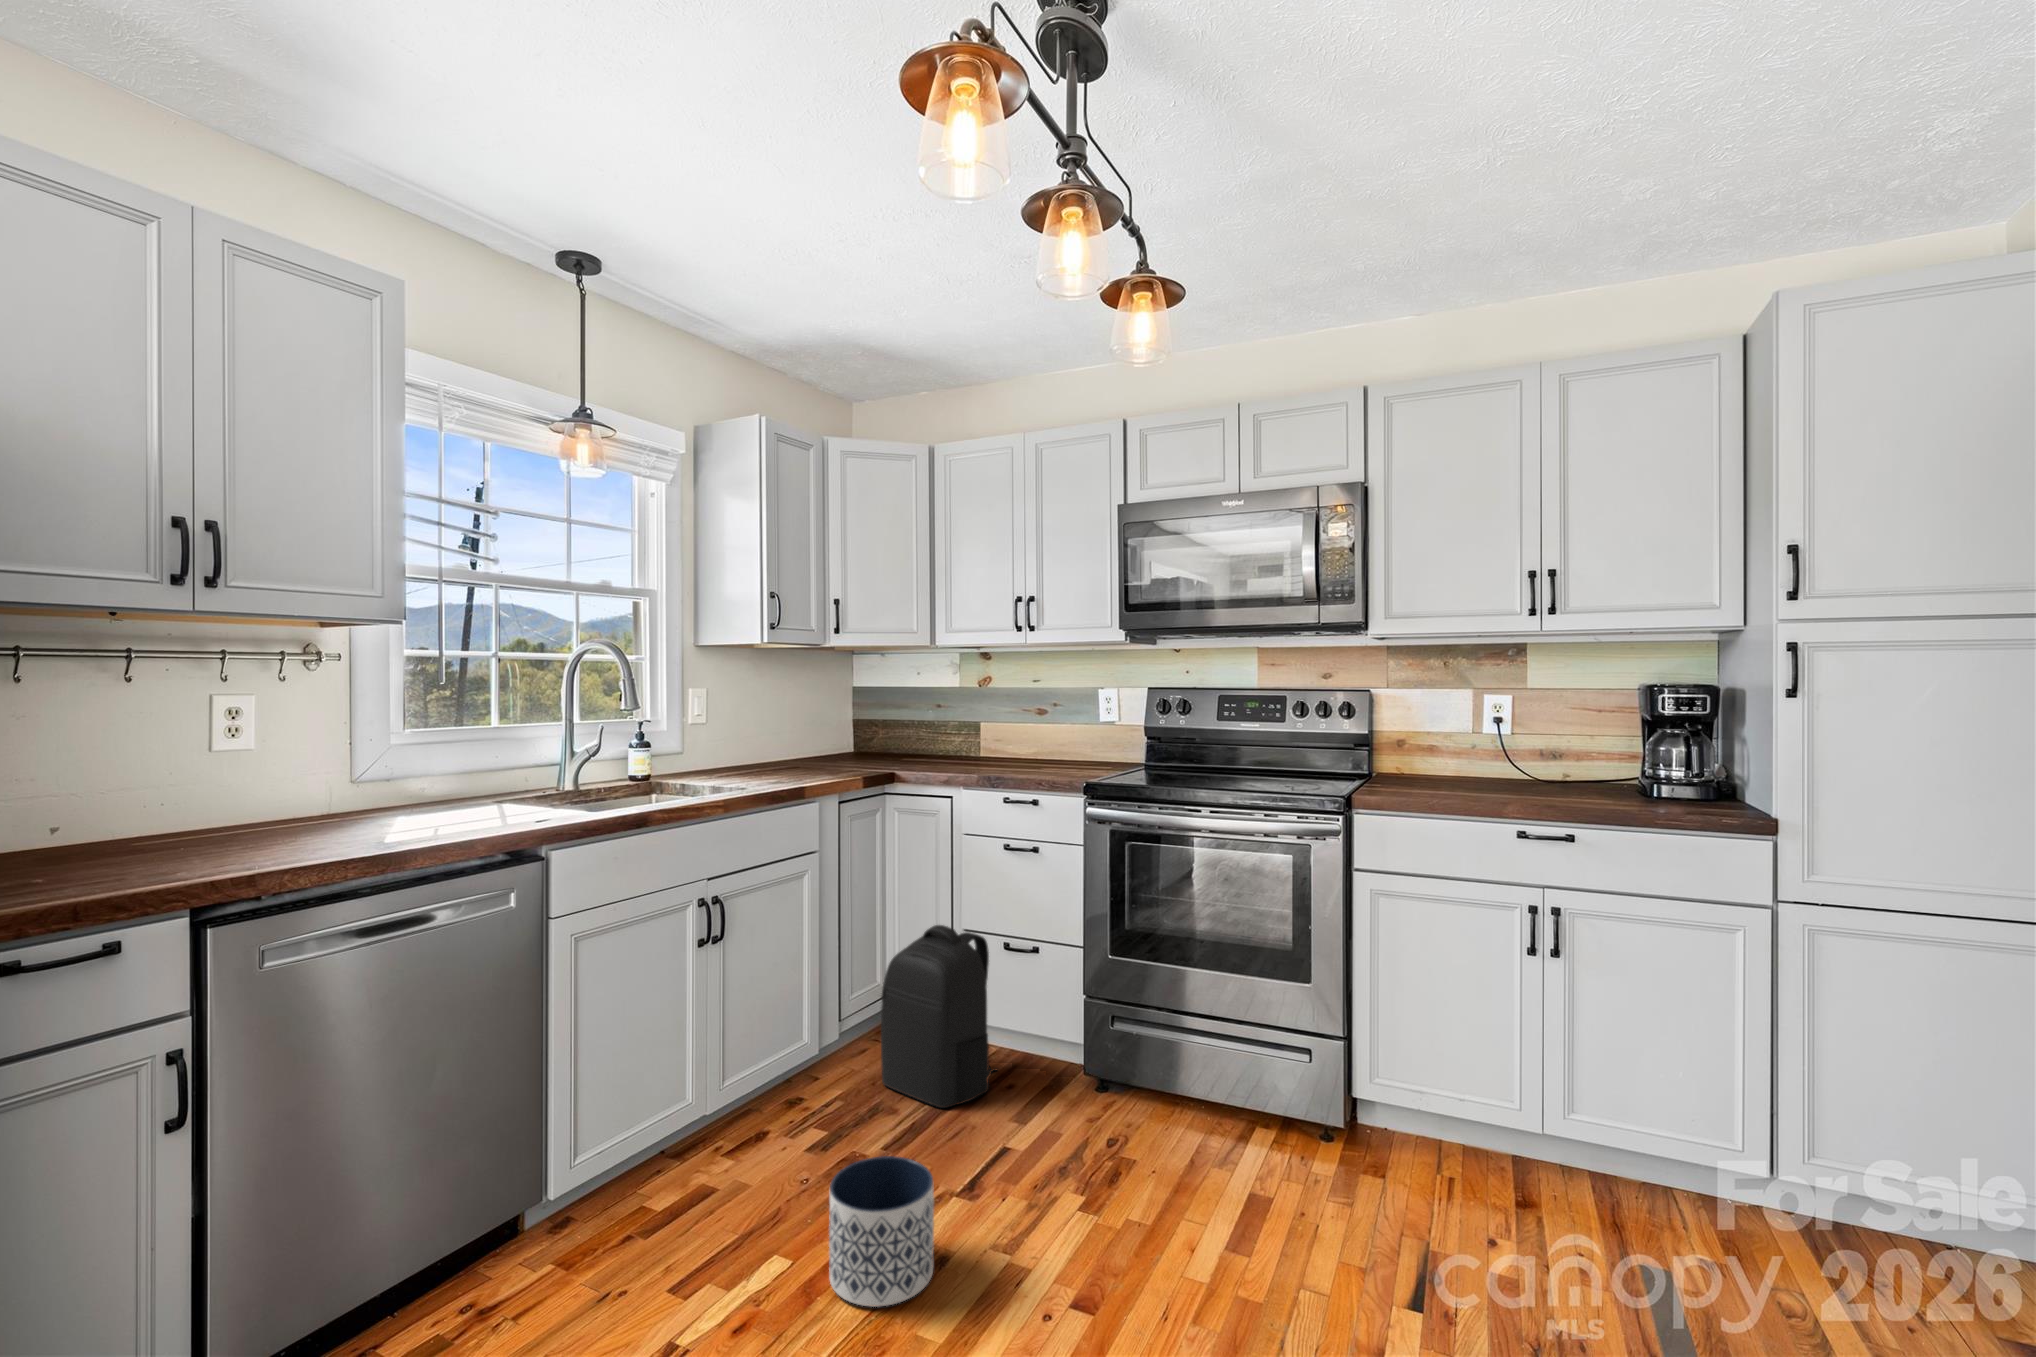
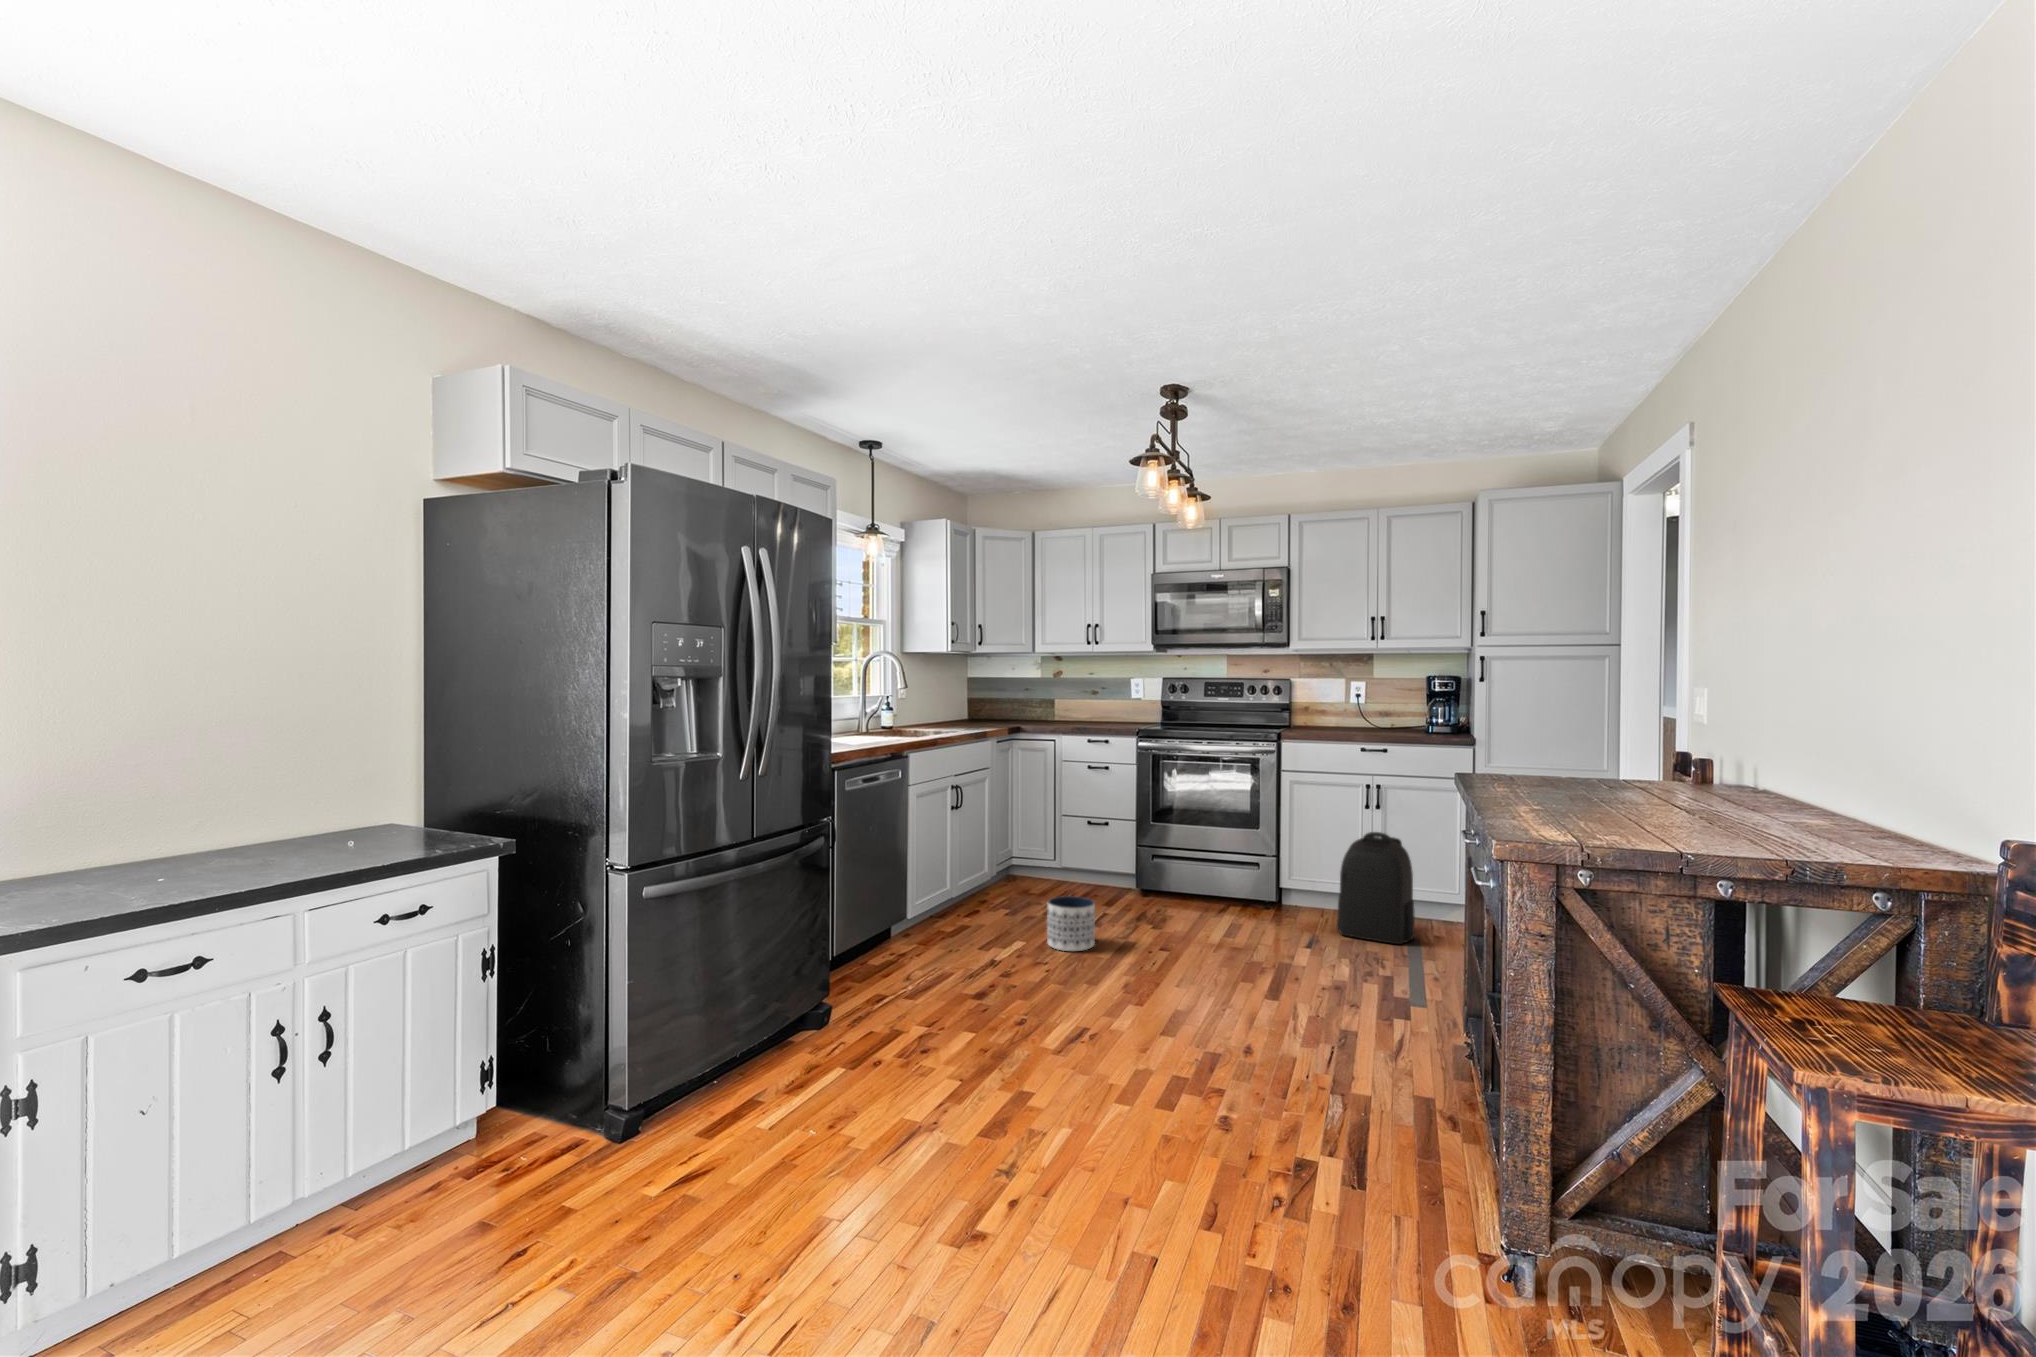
backpack: present [881,925,997,1108] -> present [1337,832,1415,944]

